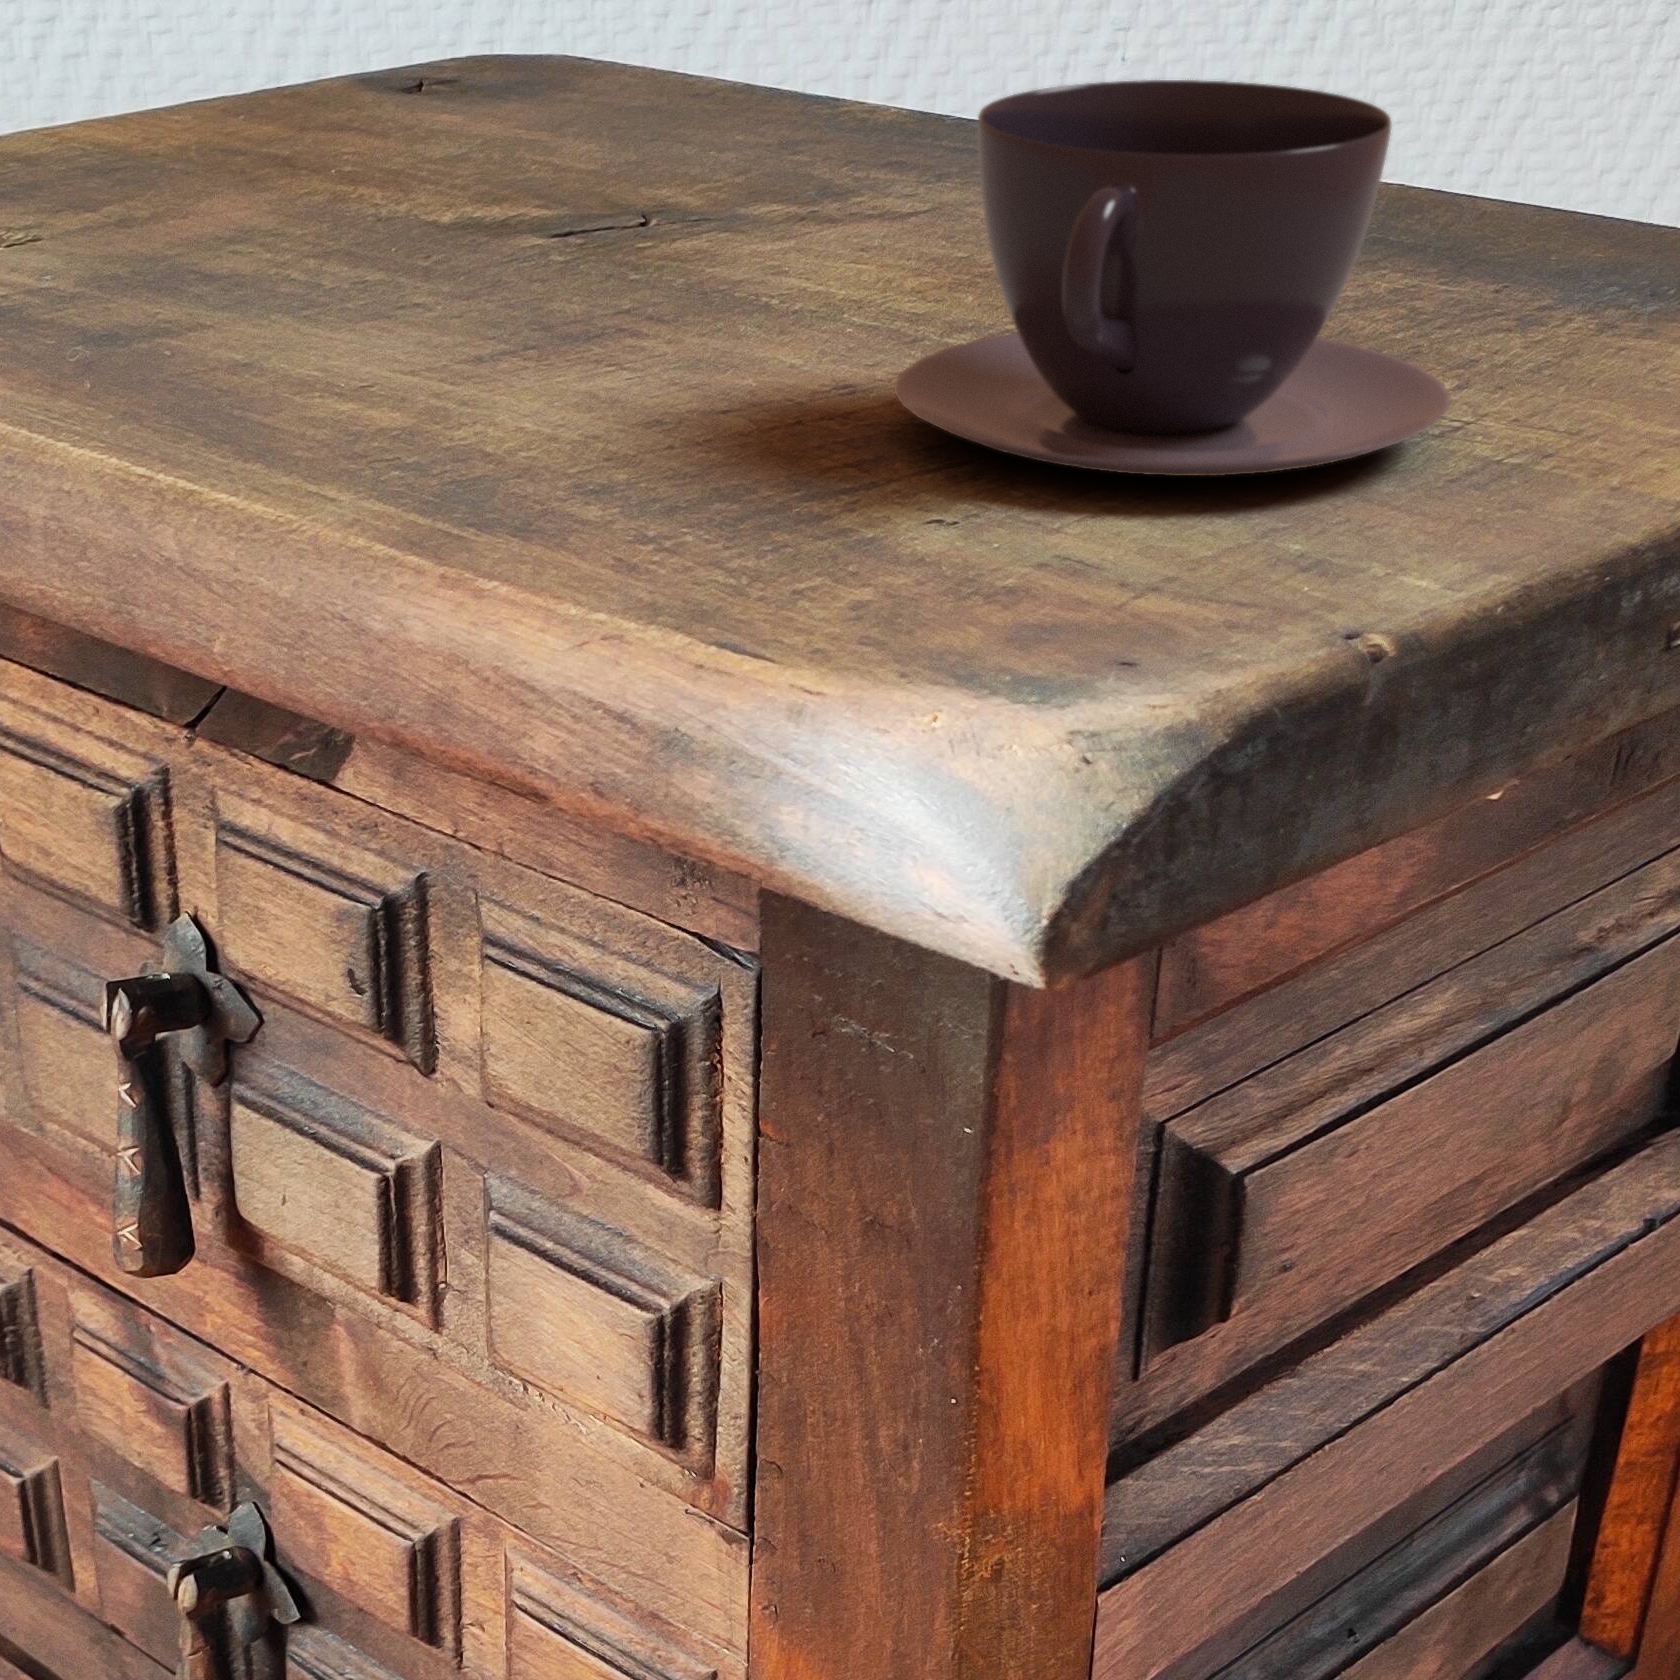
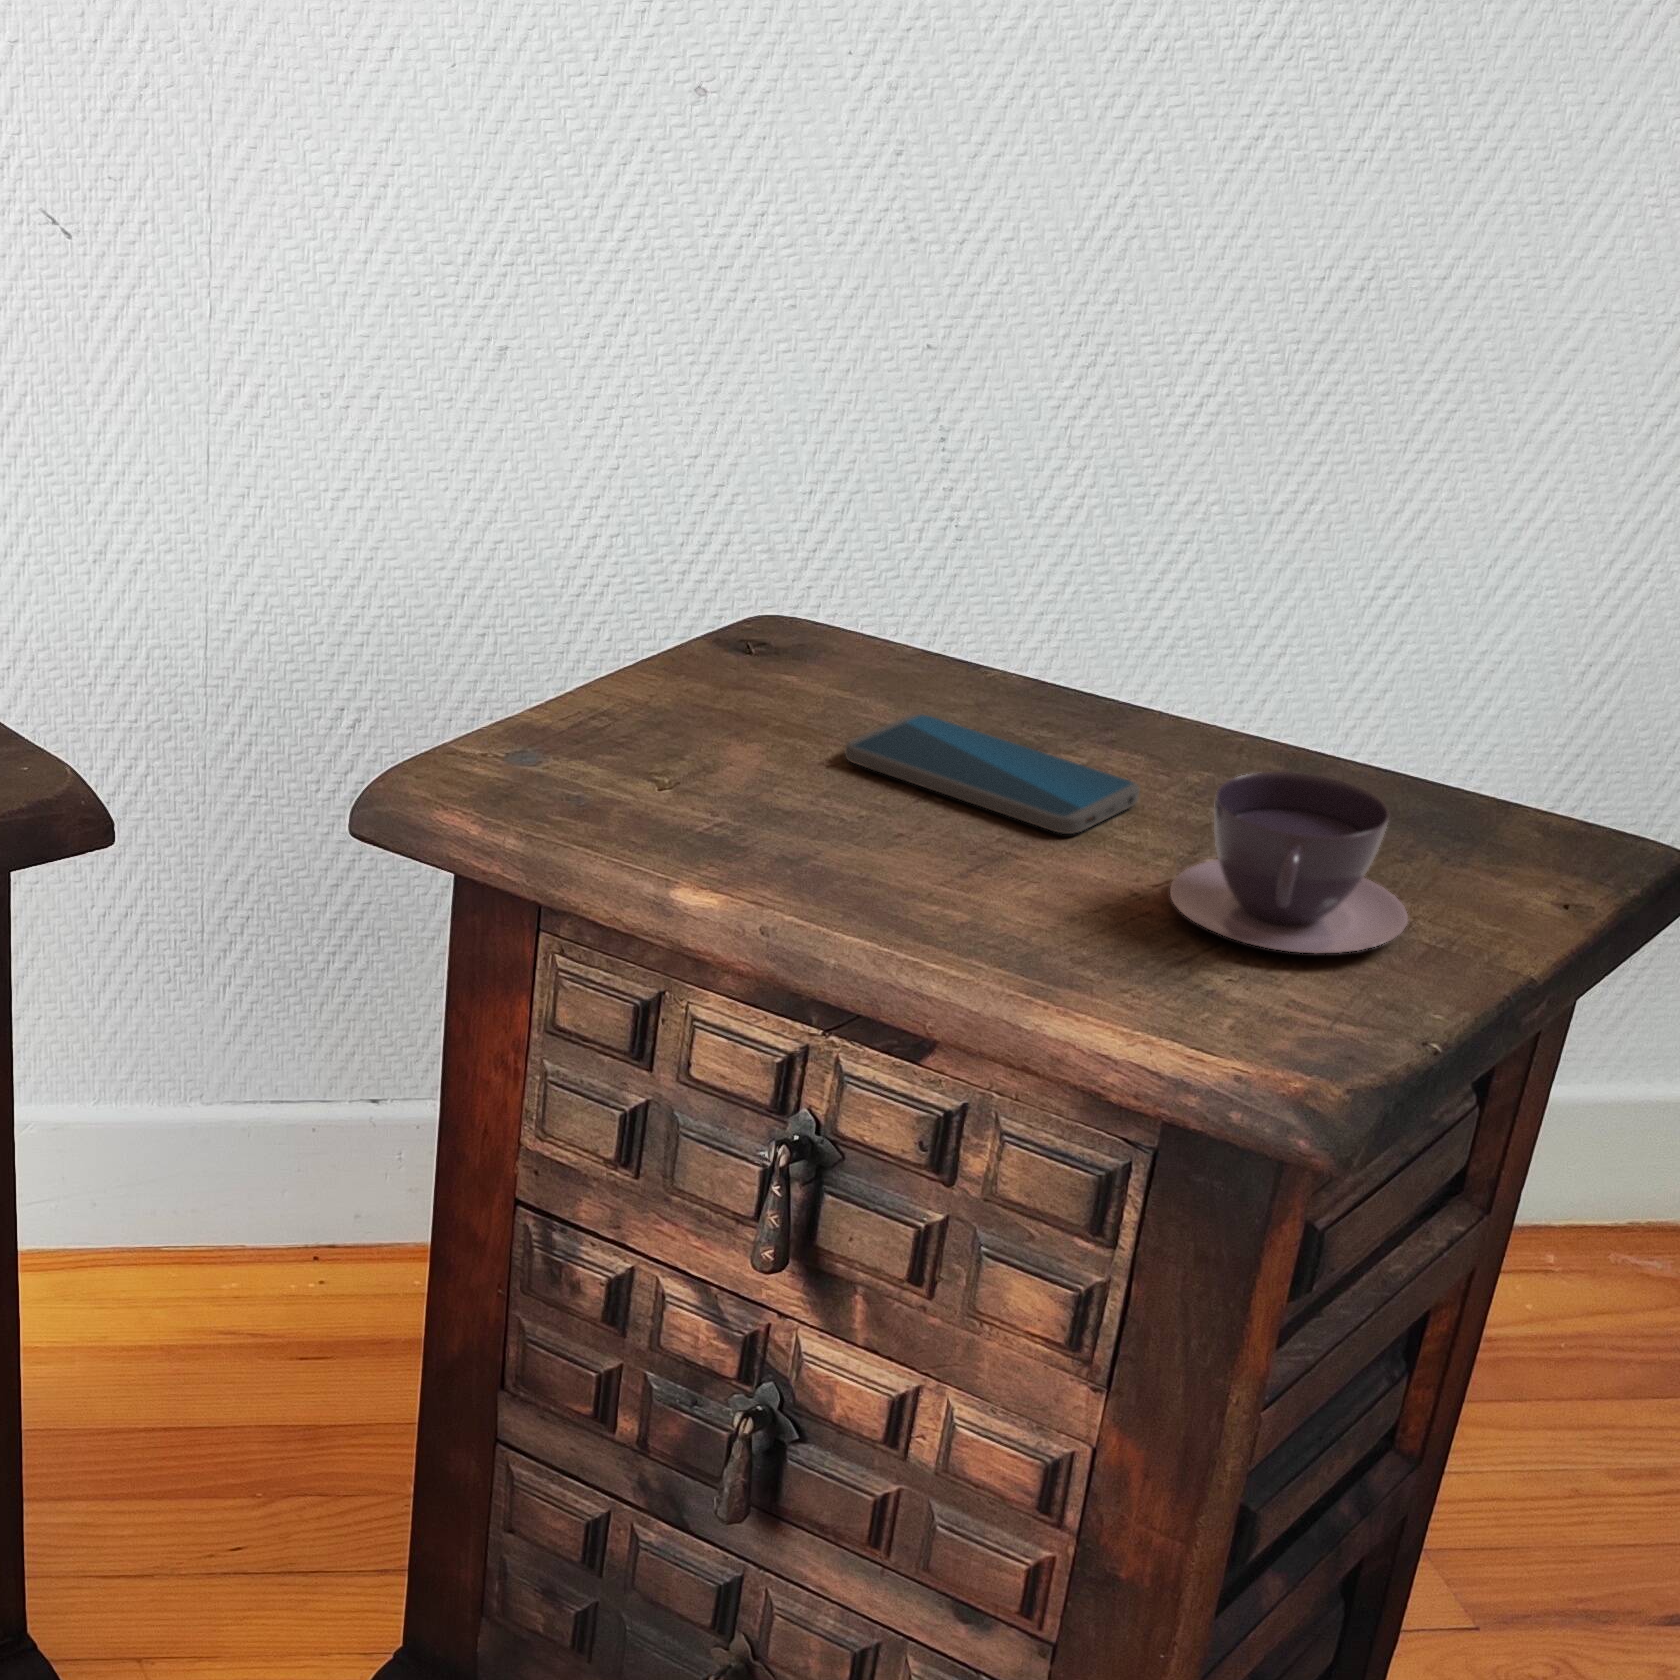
smartphone: none [412,148,976,308] -> present [845,714,1140,834]

